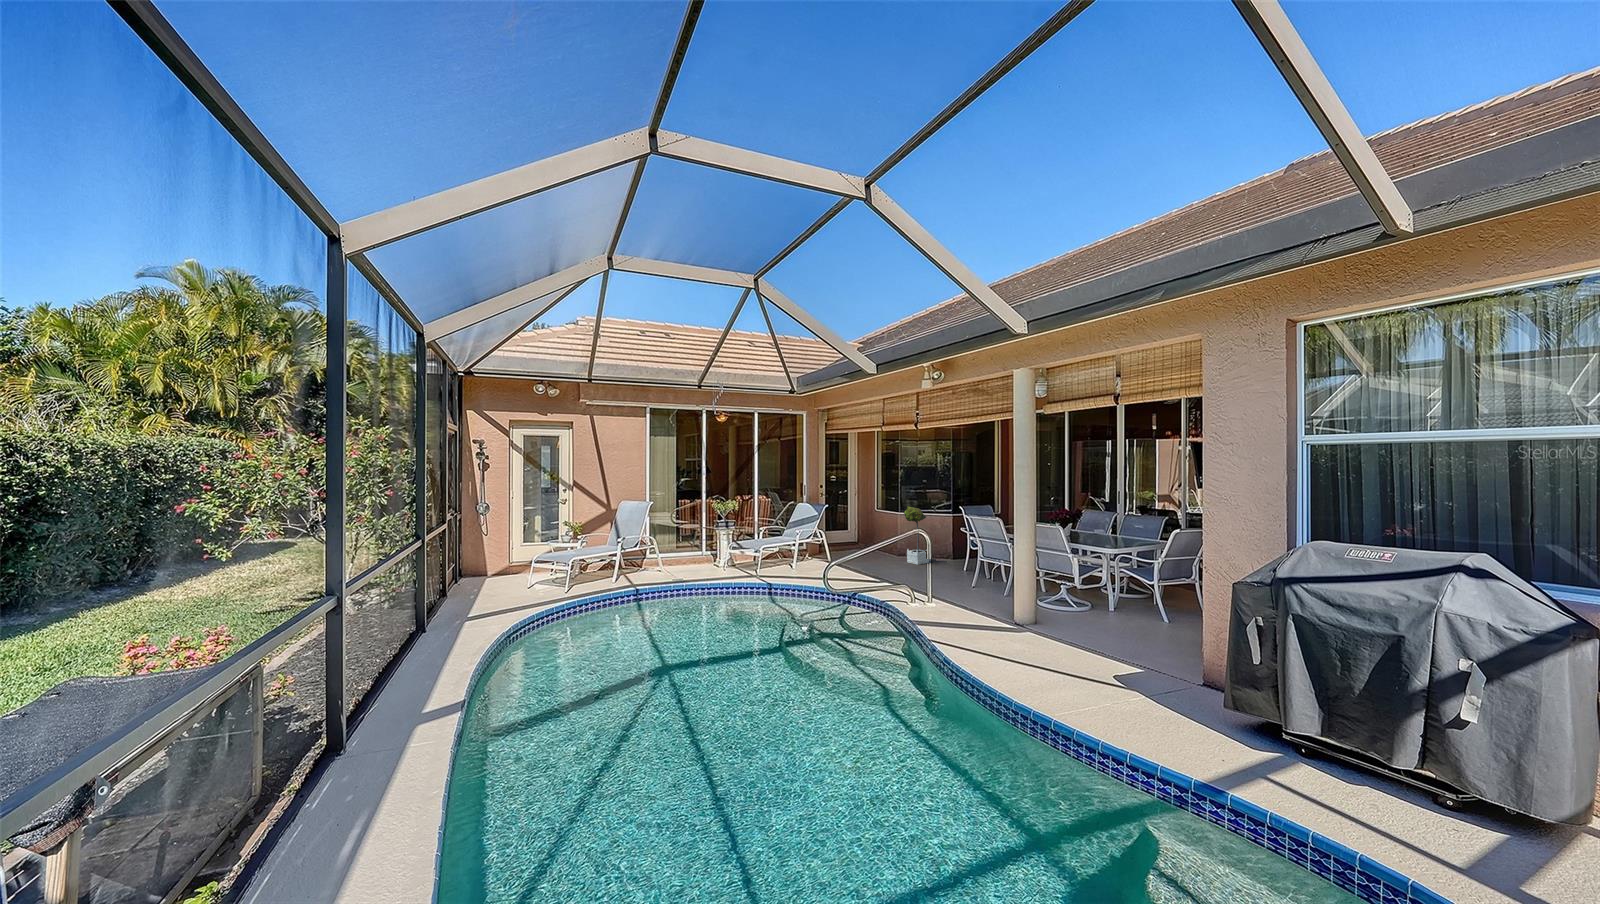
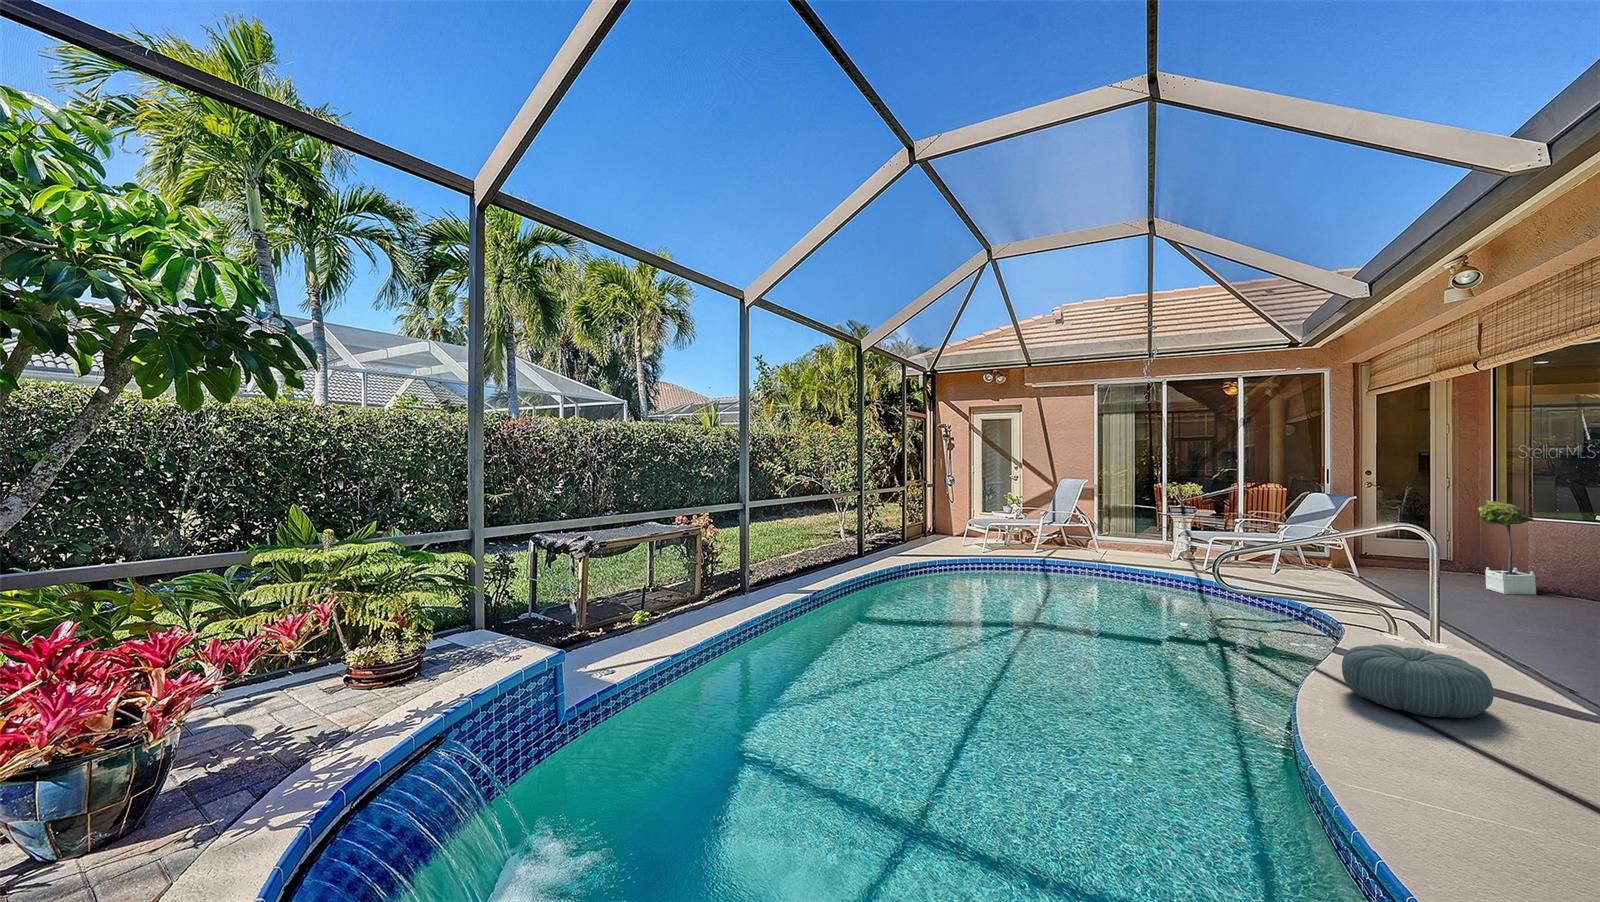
pouf: none [949,615,1020,657] -> present [1342,644,1494,718]

